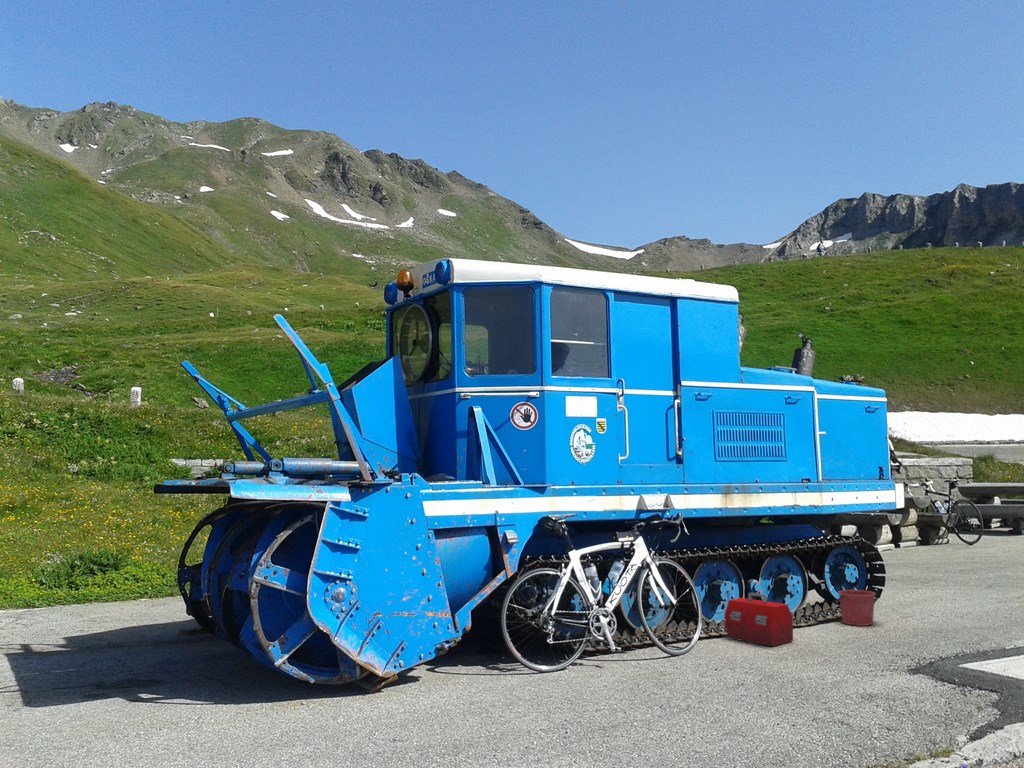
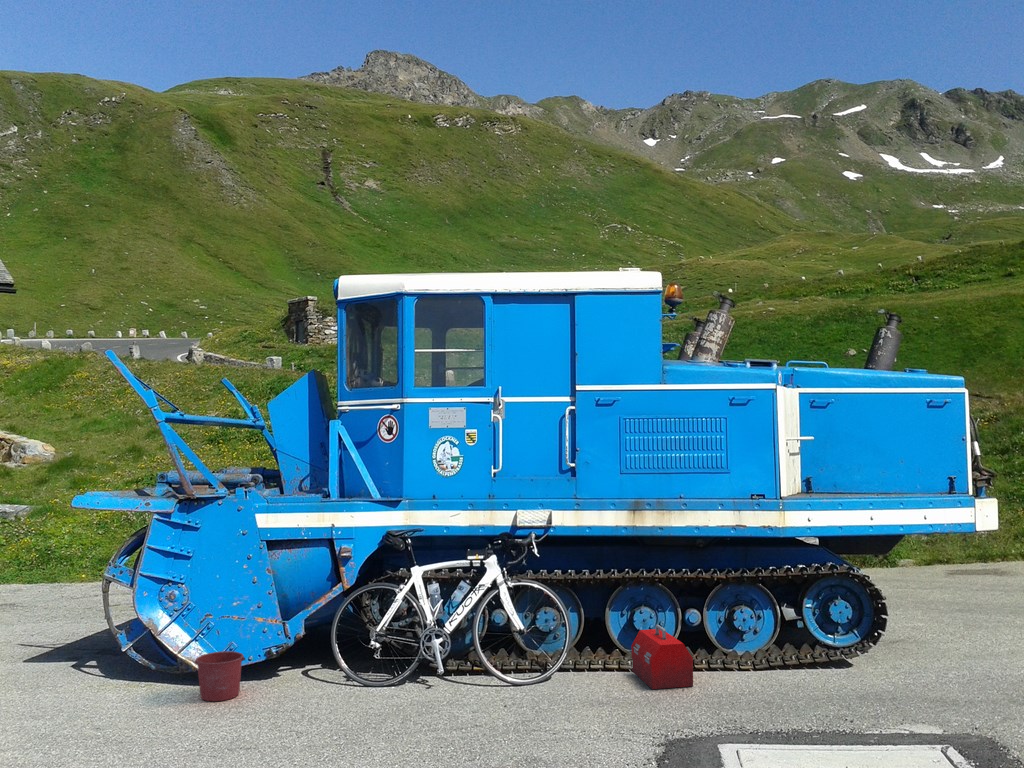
bucket: present [838,590,875,626] -> present [194,651,245,701]

